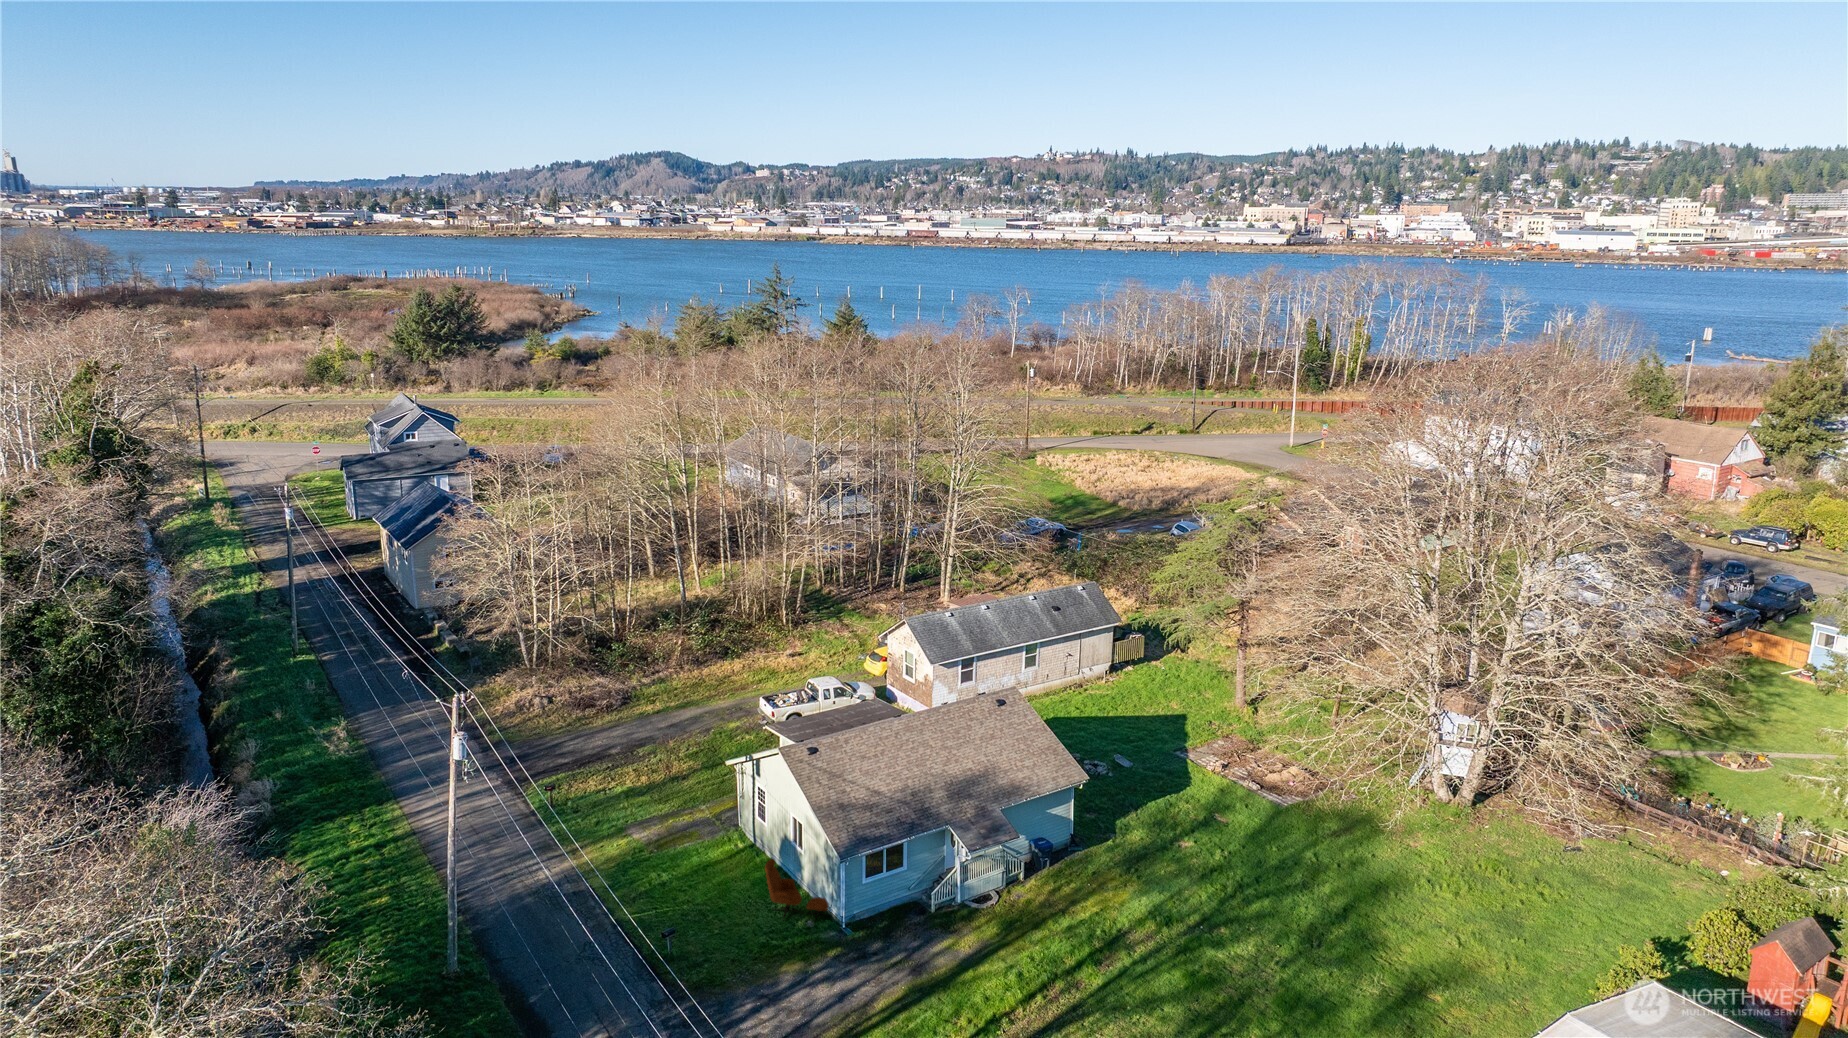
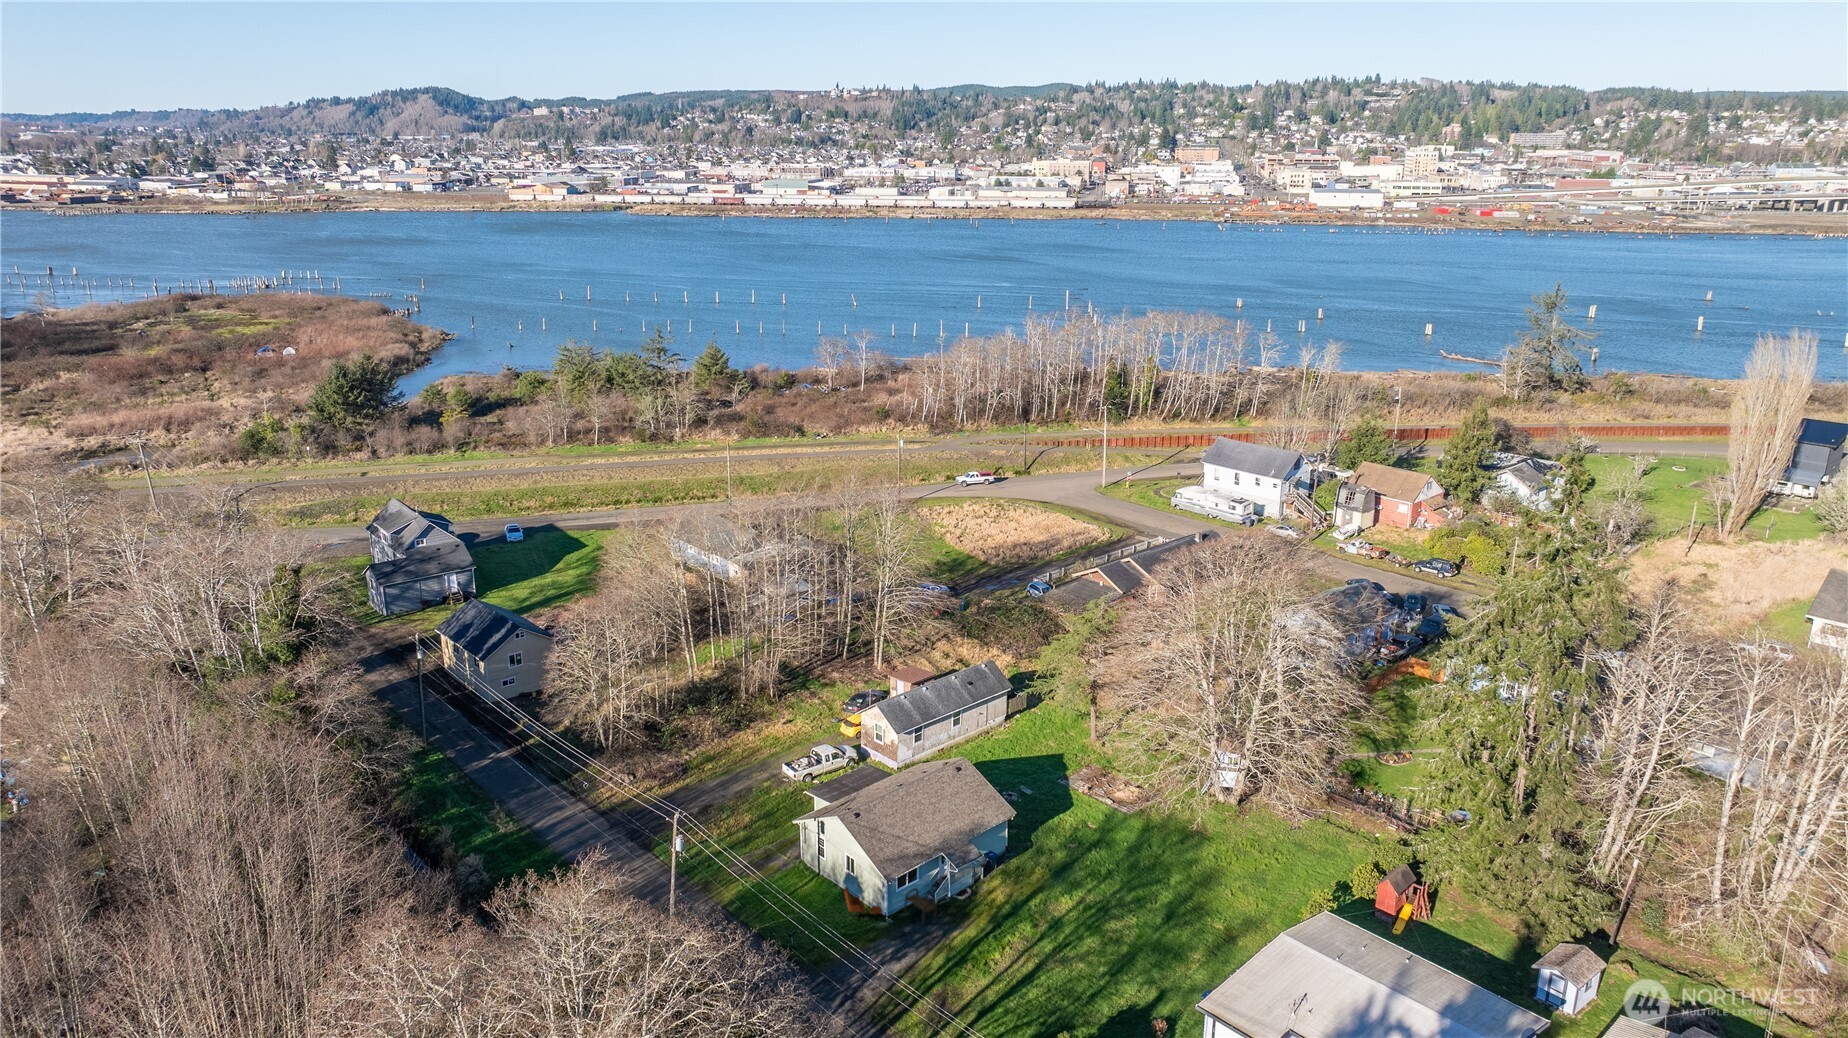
bench: none [868,875,920,938] -> present [904,888,937,924]

